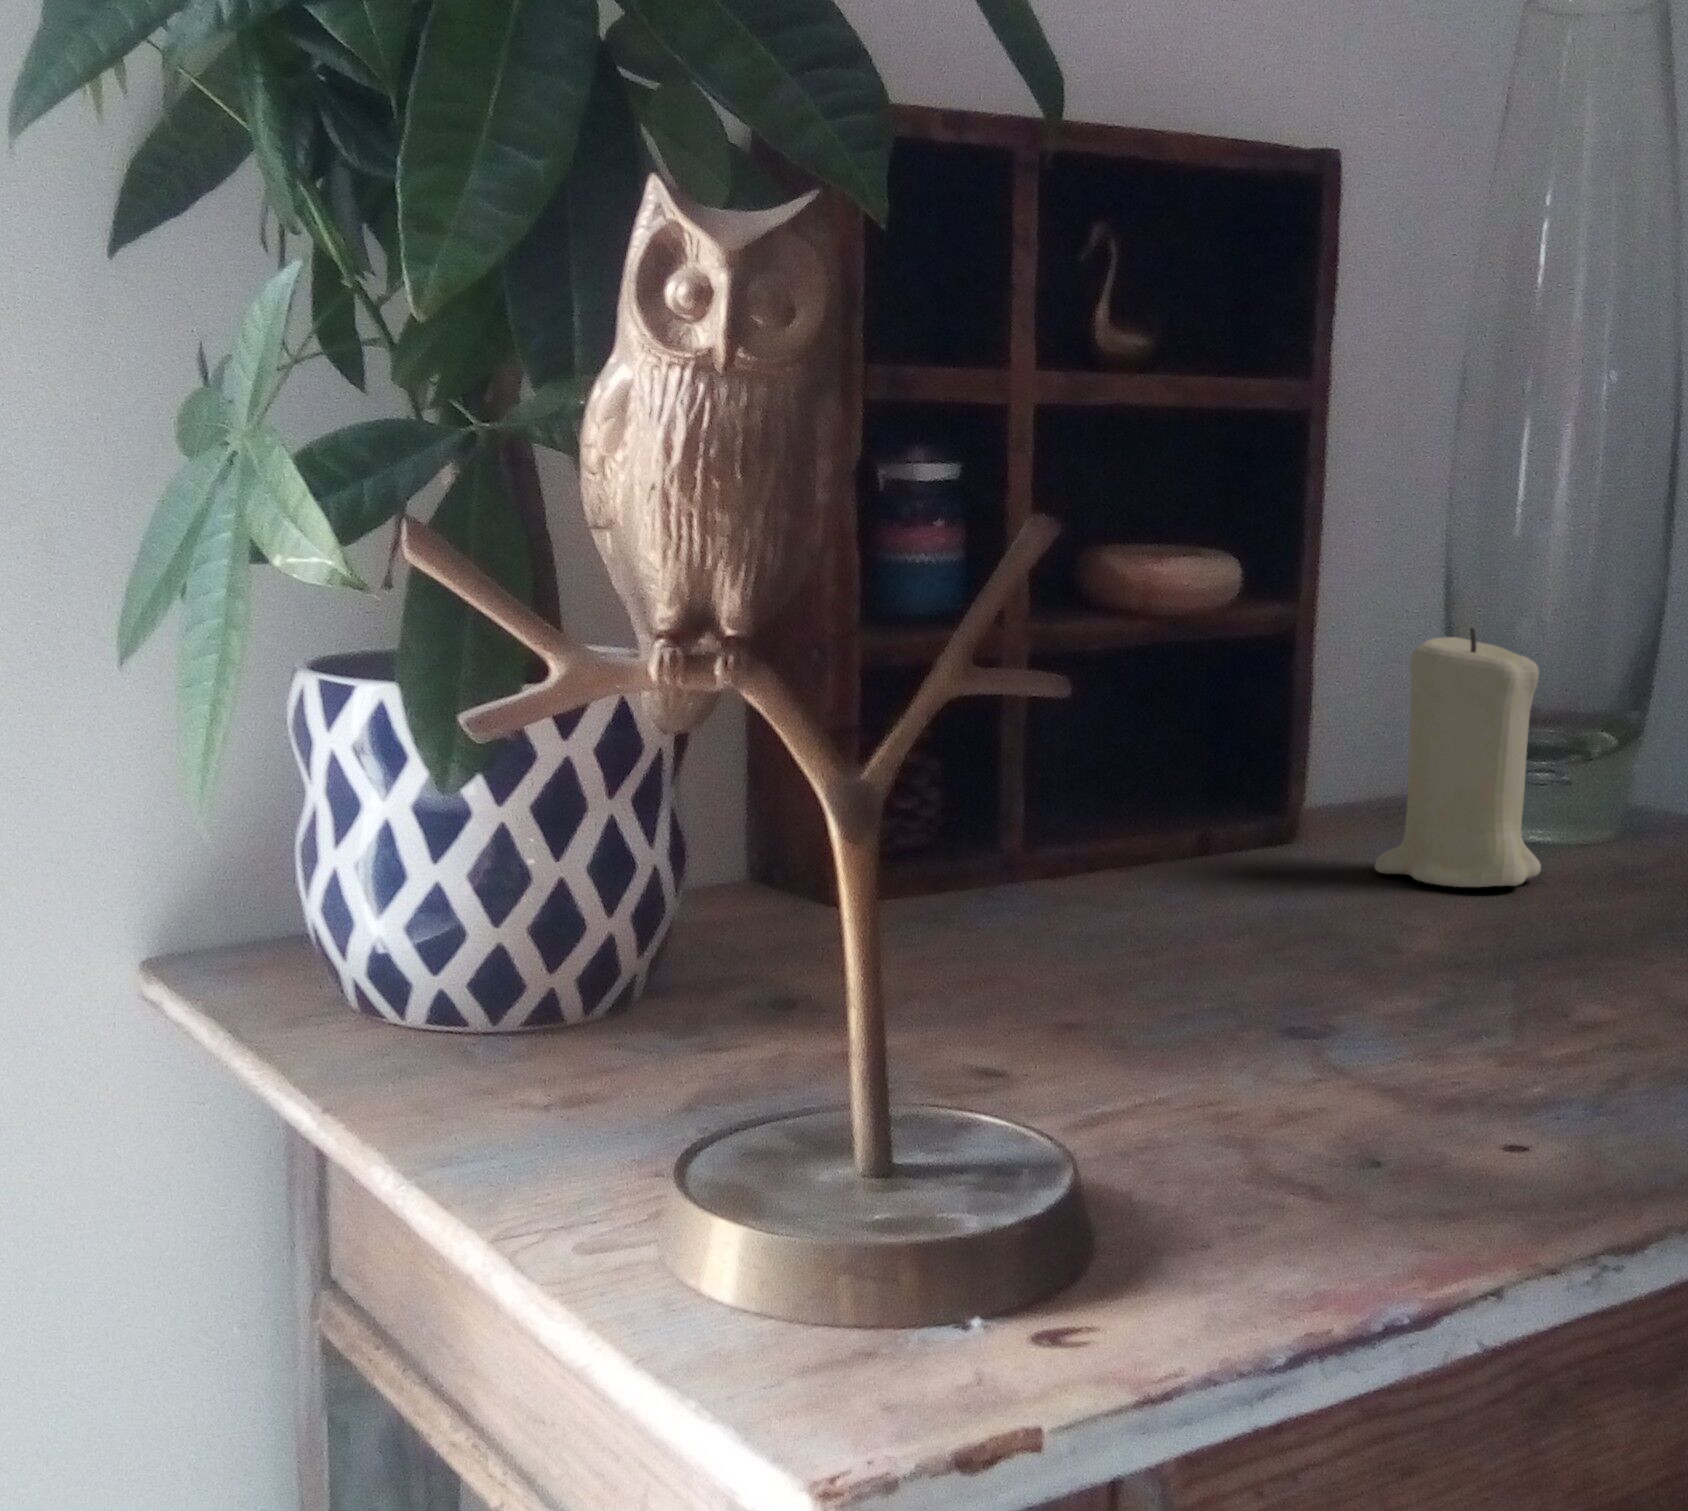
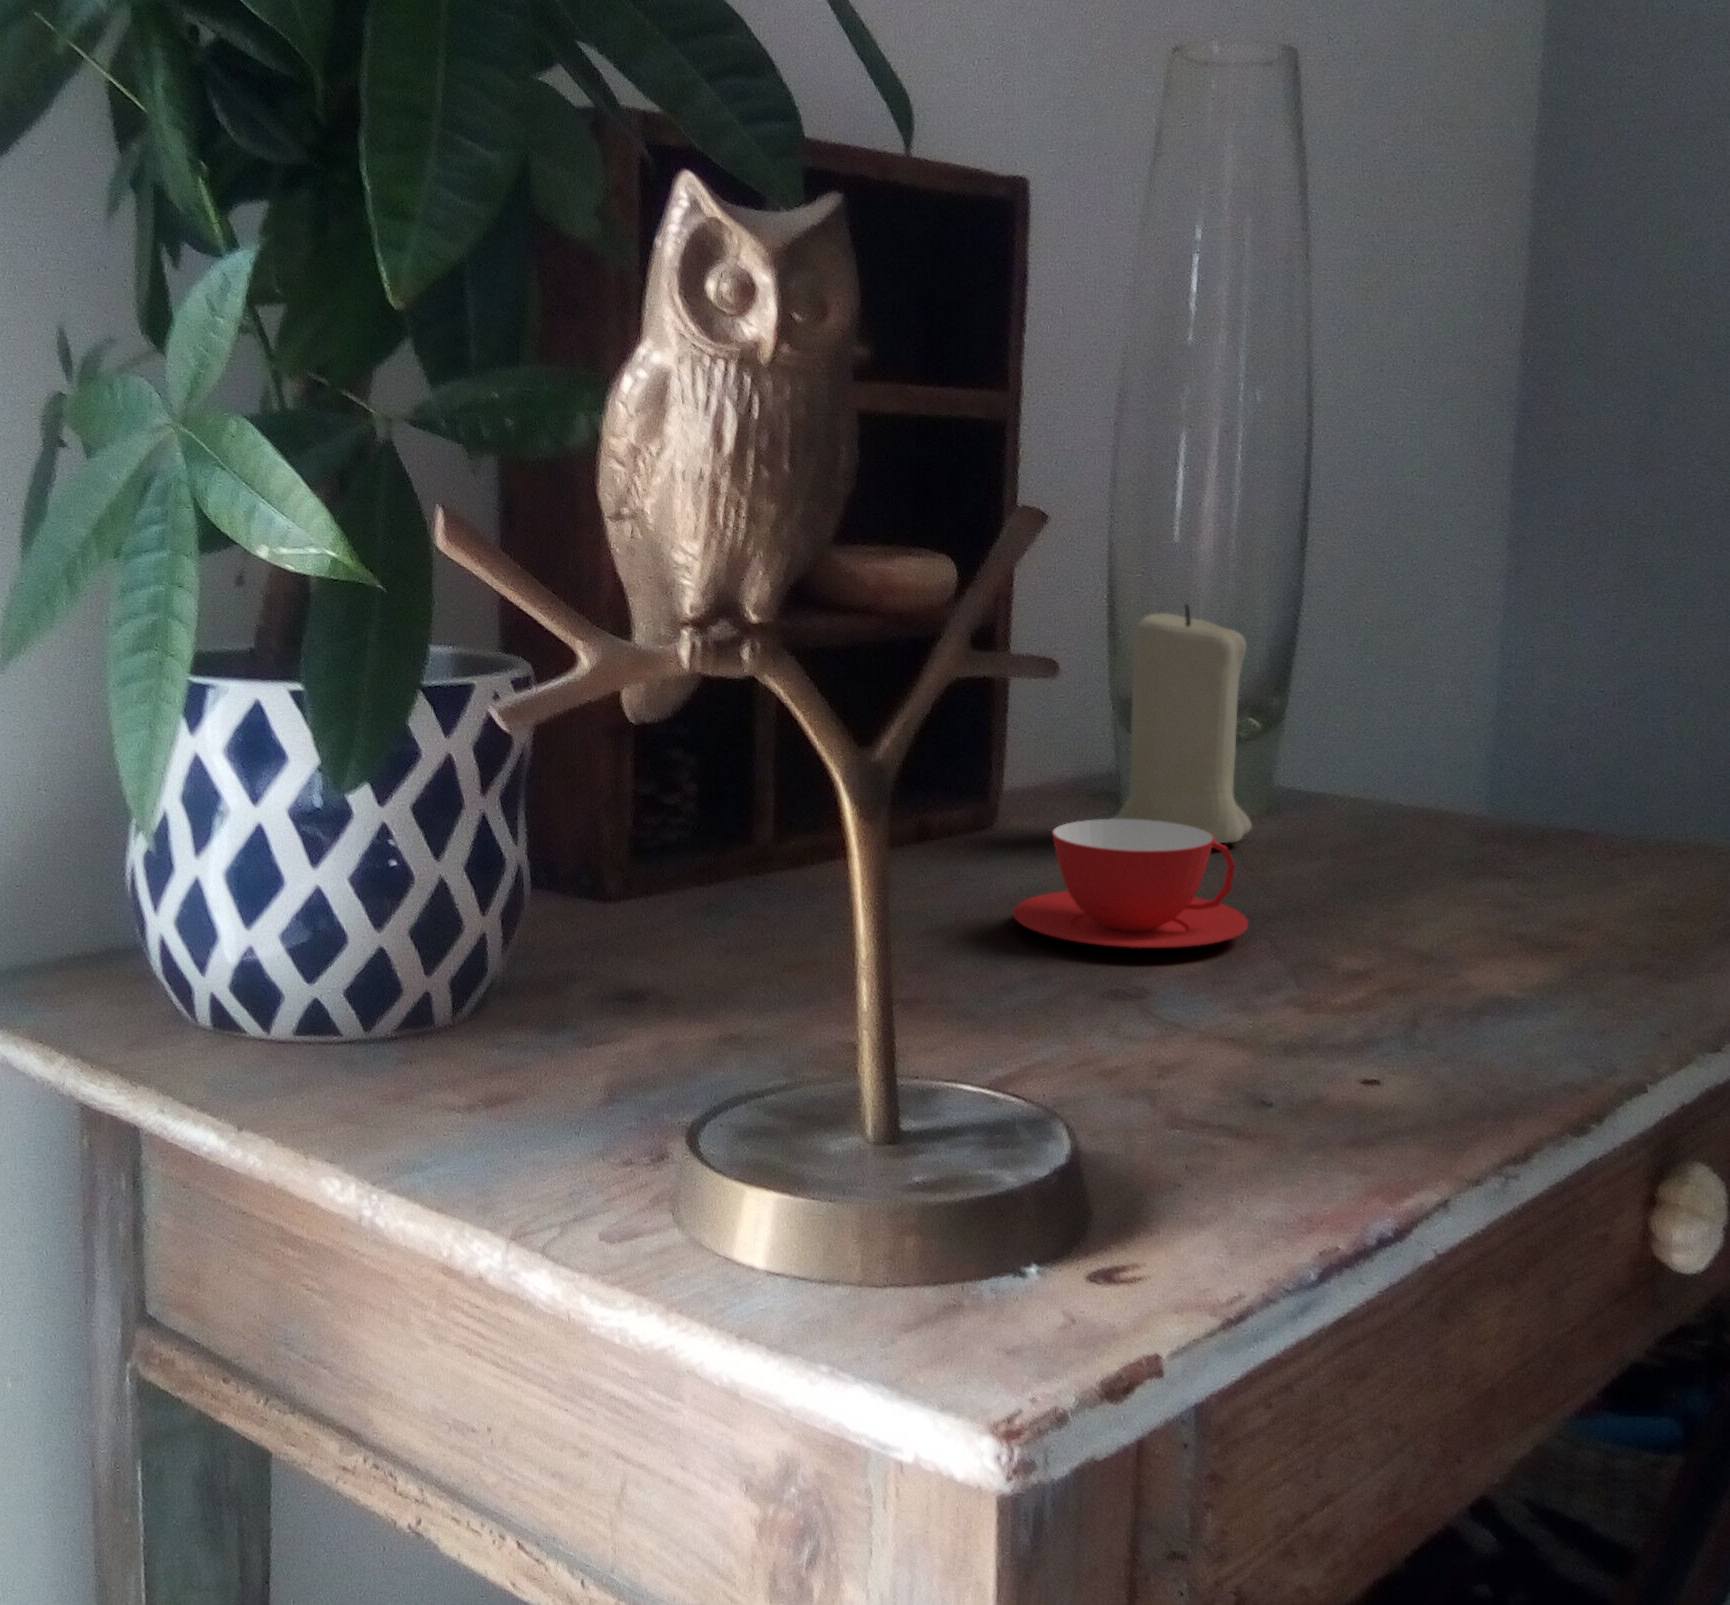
teacup: none [1208,854,1462,995] -> present [1014,819,1248,948]

